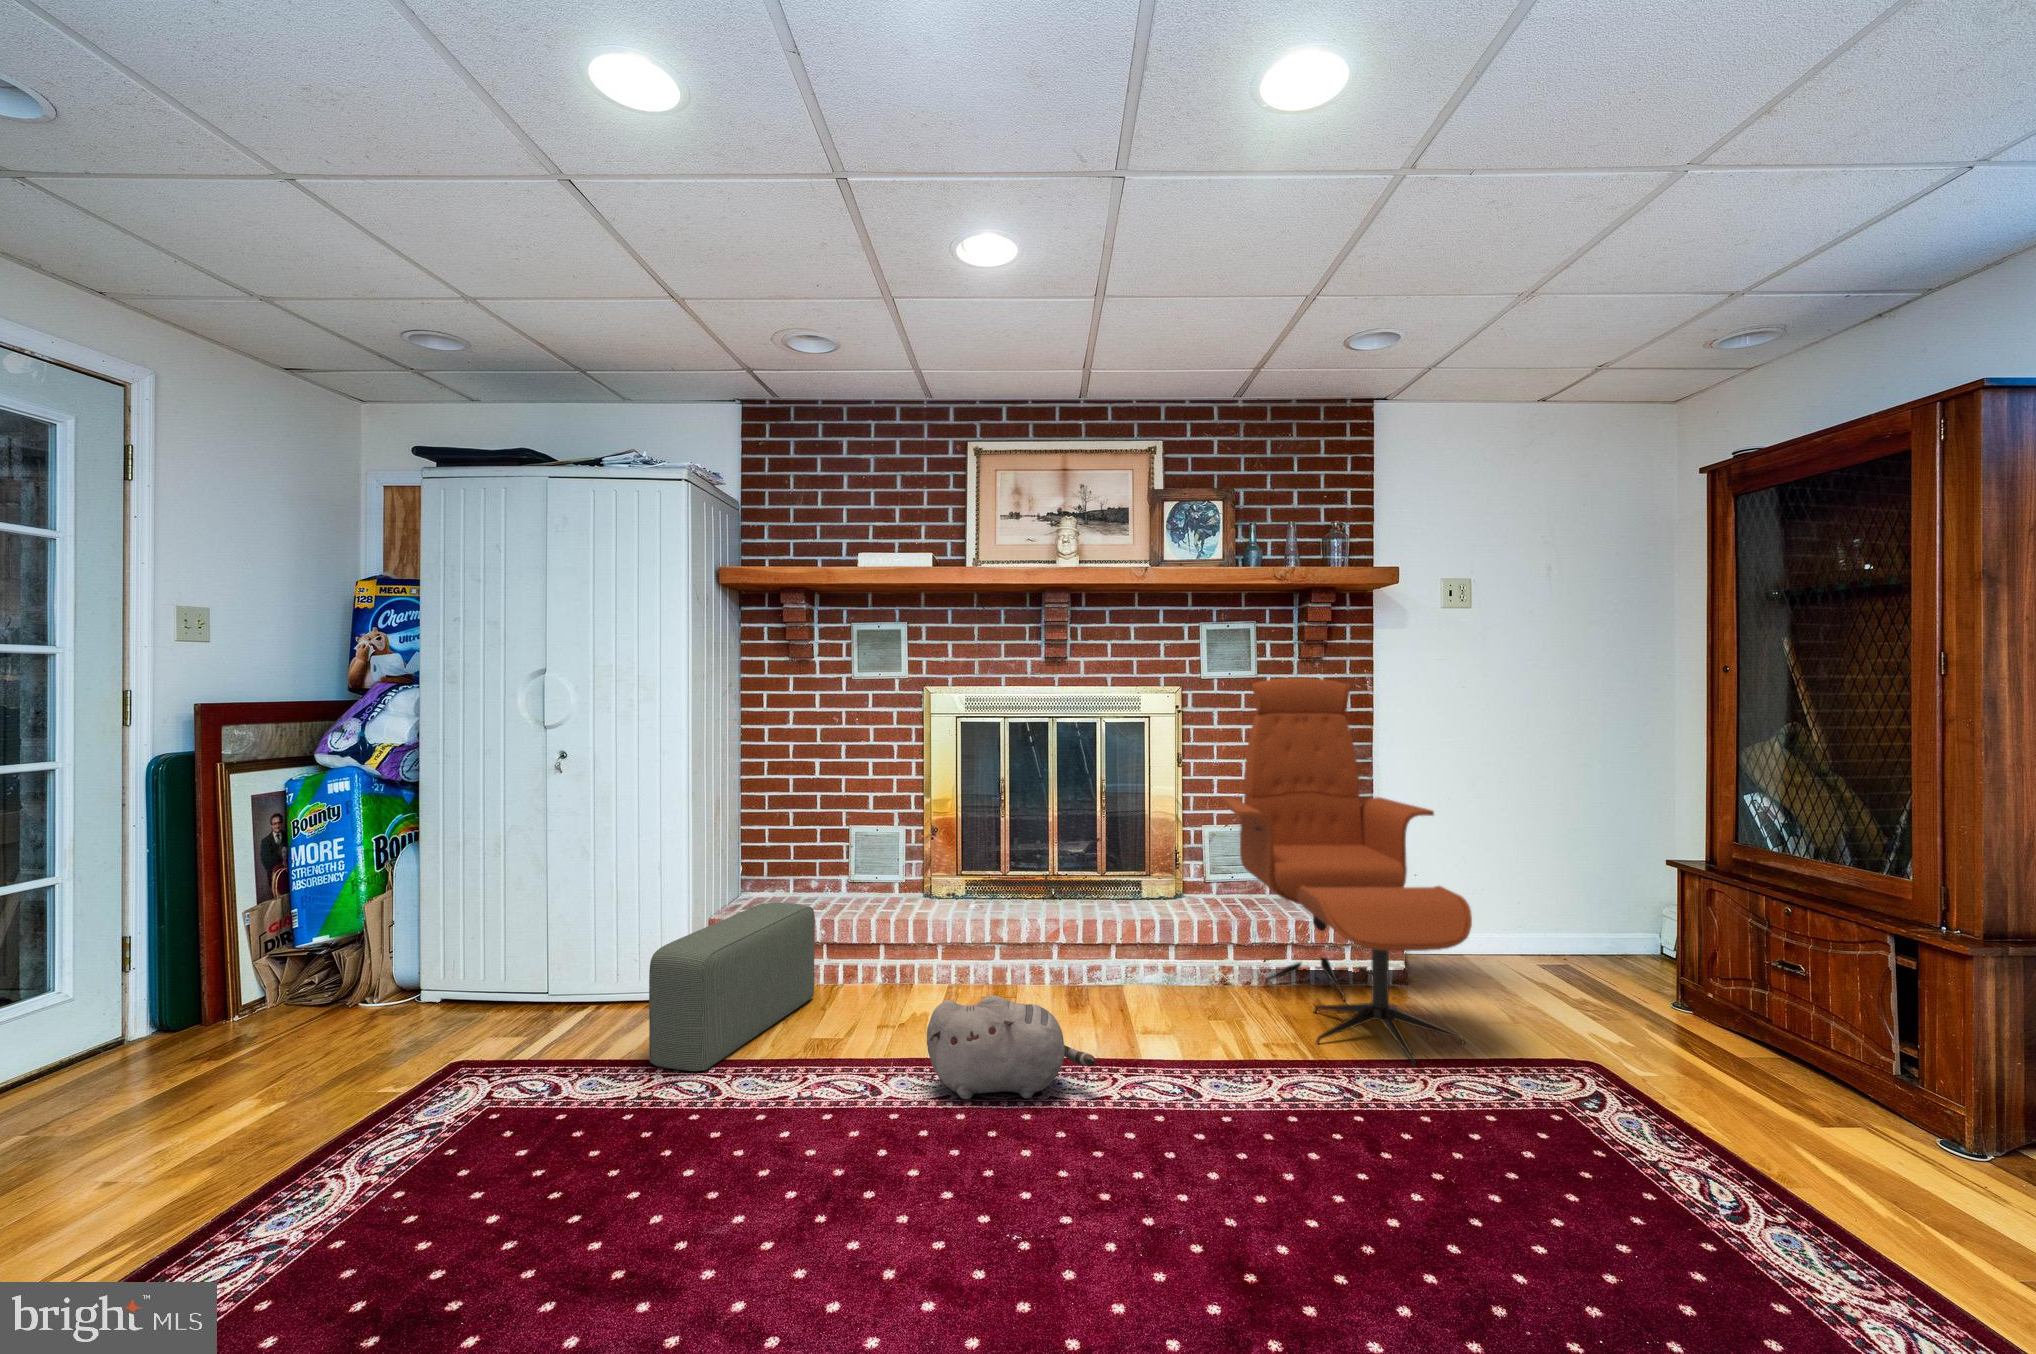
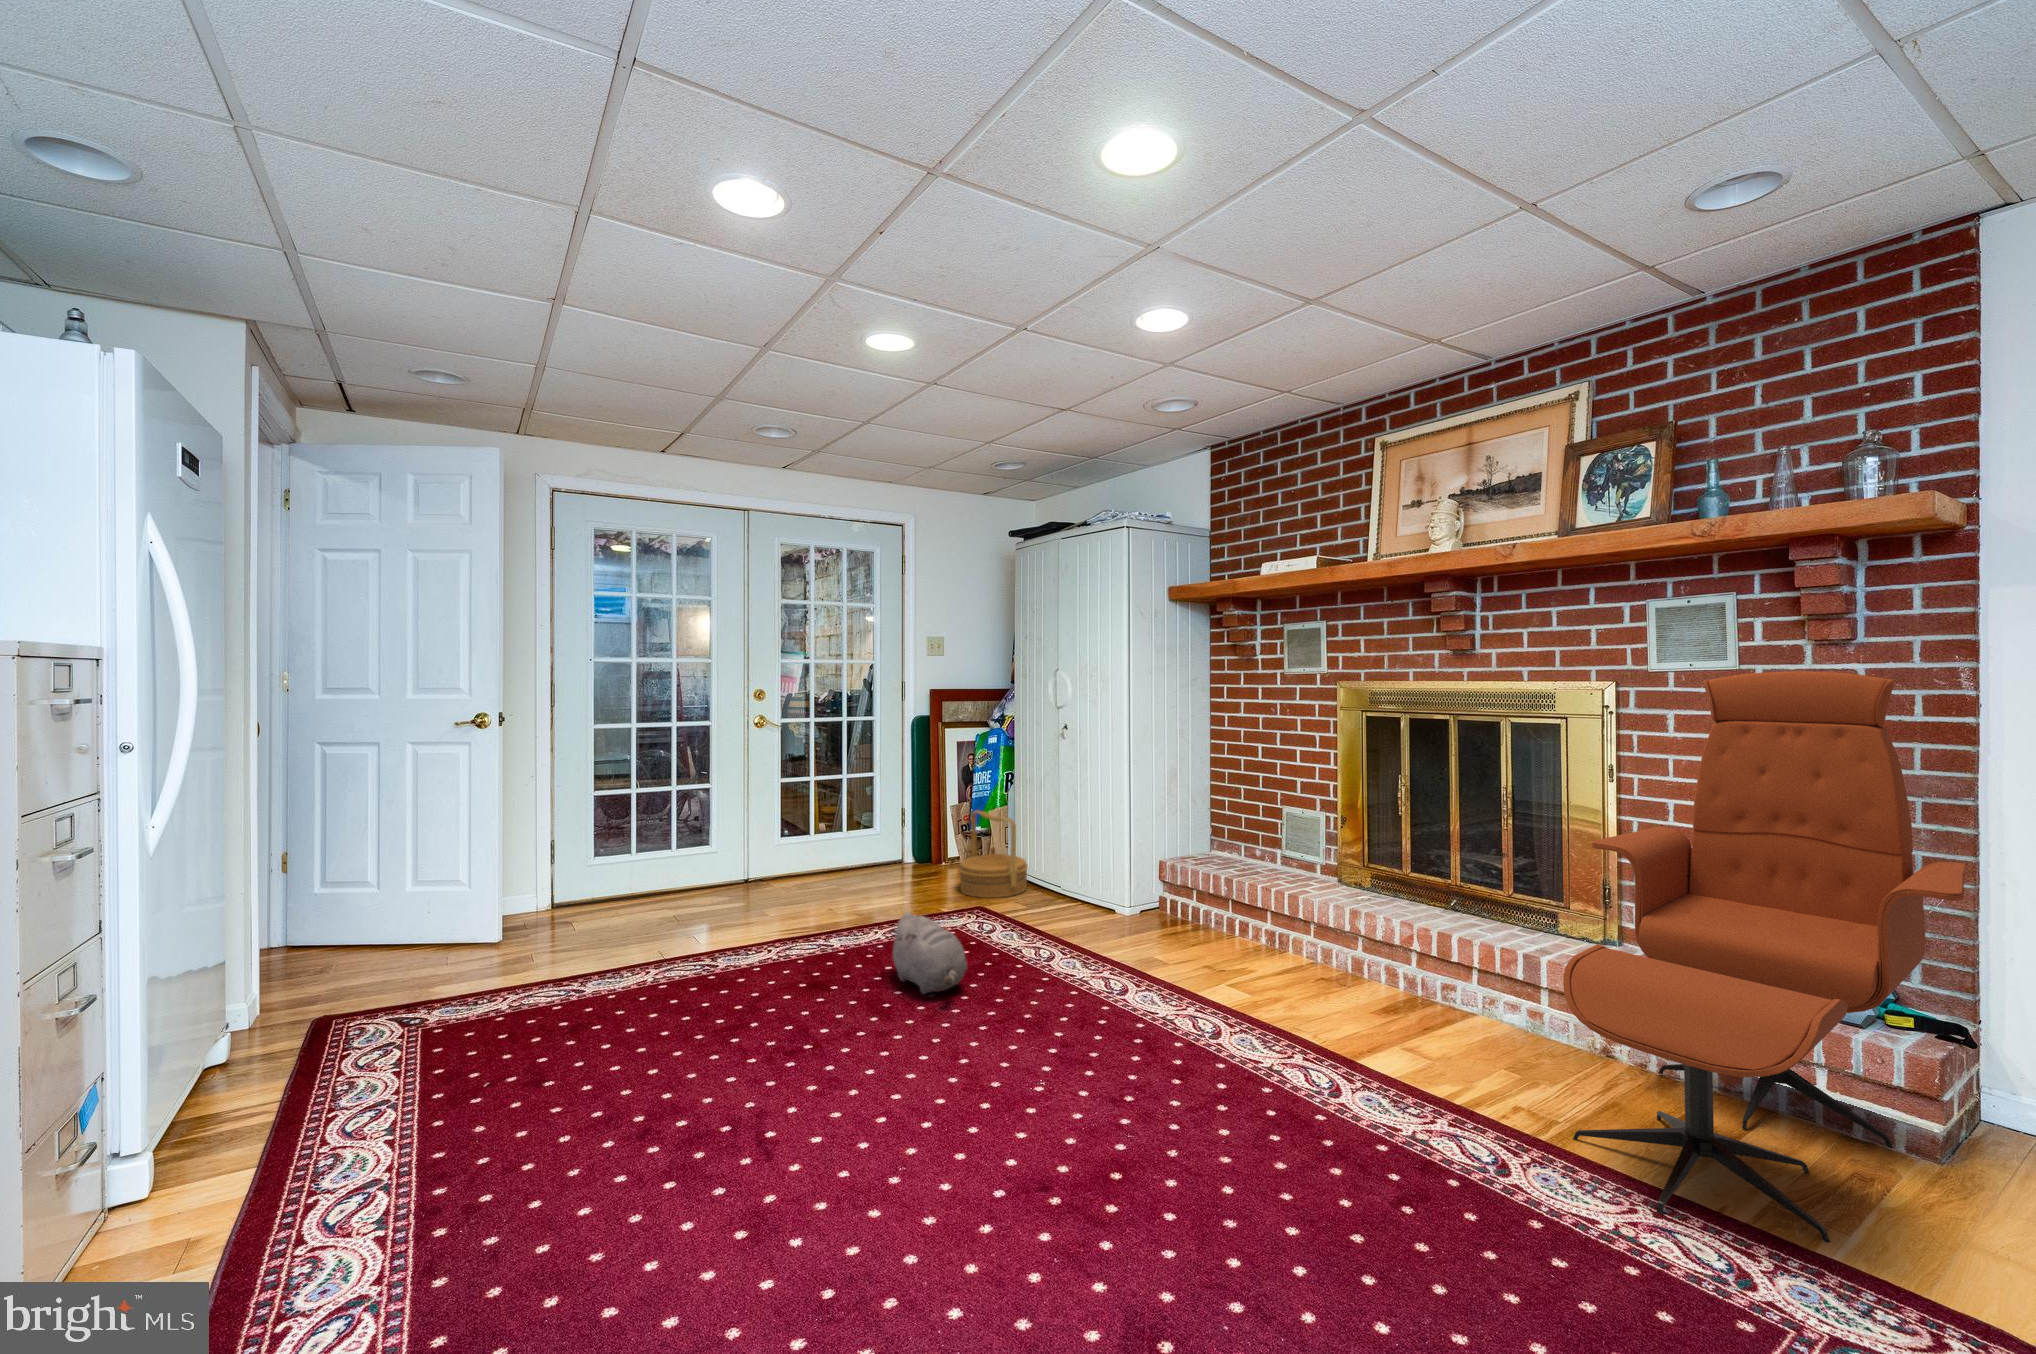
woven basket: none [339,901,480,1051] -> present [959,810,1028,898]
pouf: present [649,902,815,1071] -> none [1045,854,1199,954]
plush toy: present [927,995,1096,1099] -> present [889,912,967,994]

